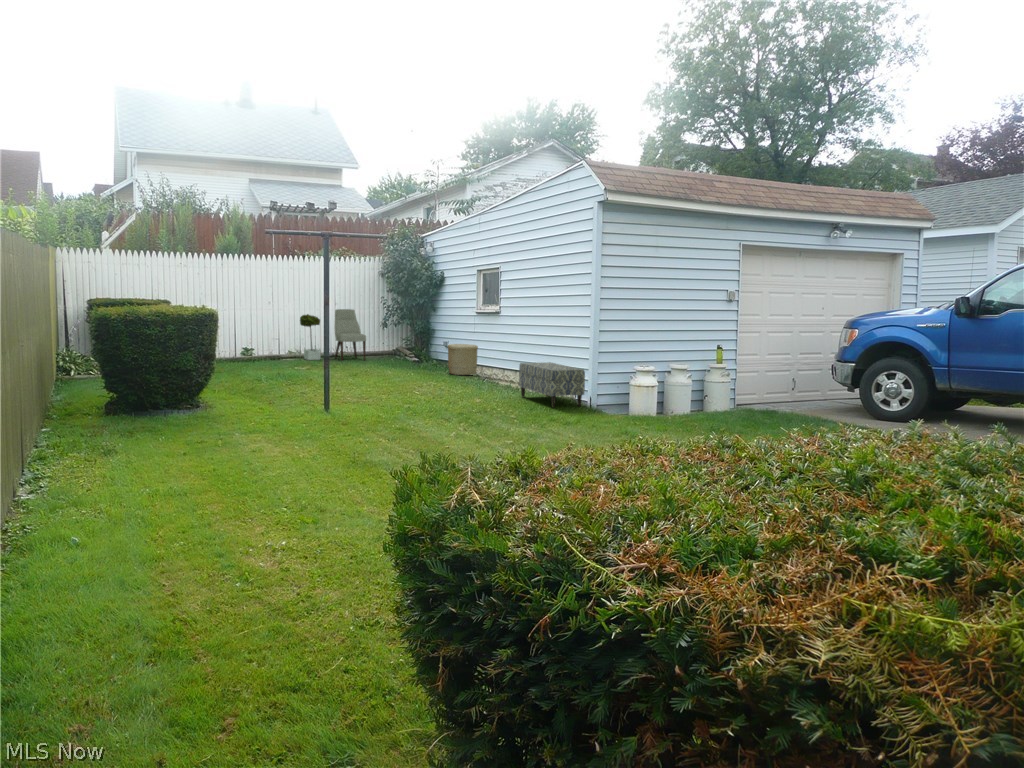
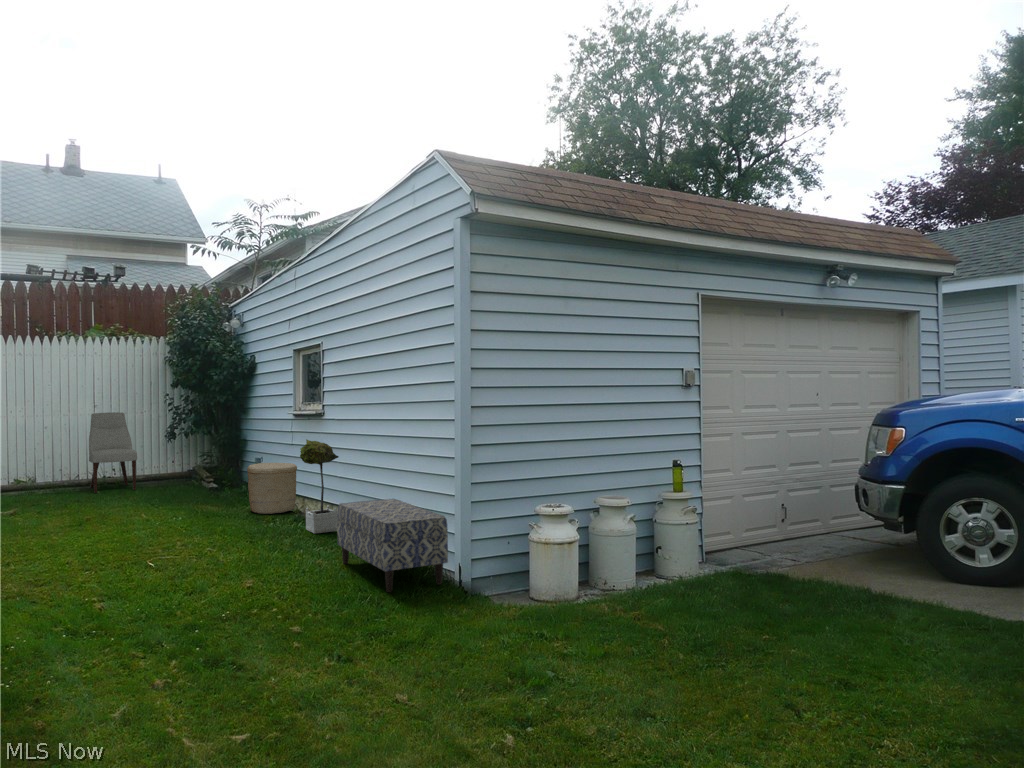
potted tree: present [300,314,321,360] -> present [300,440,339,534]

